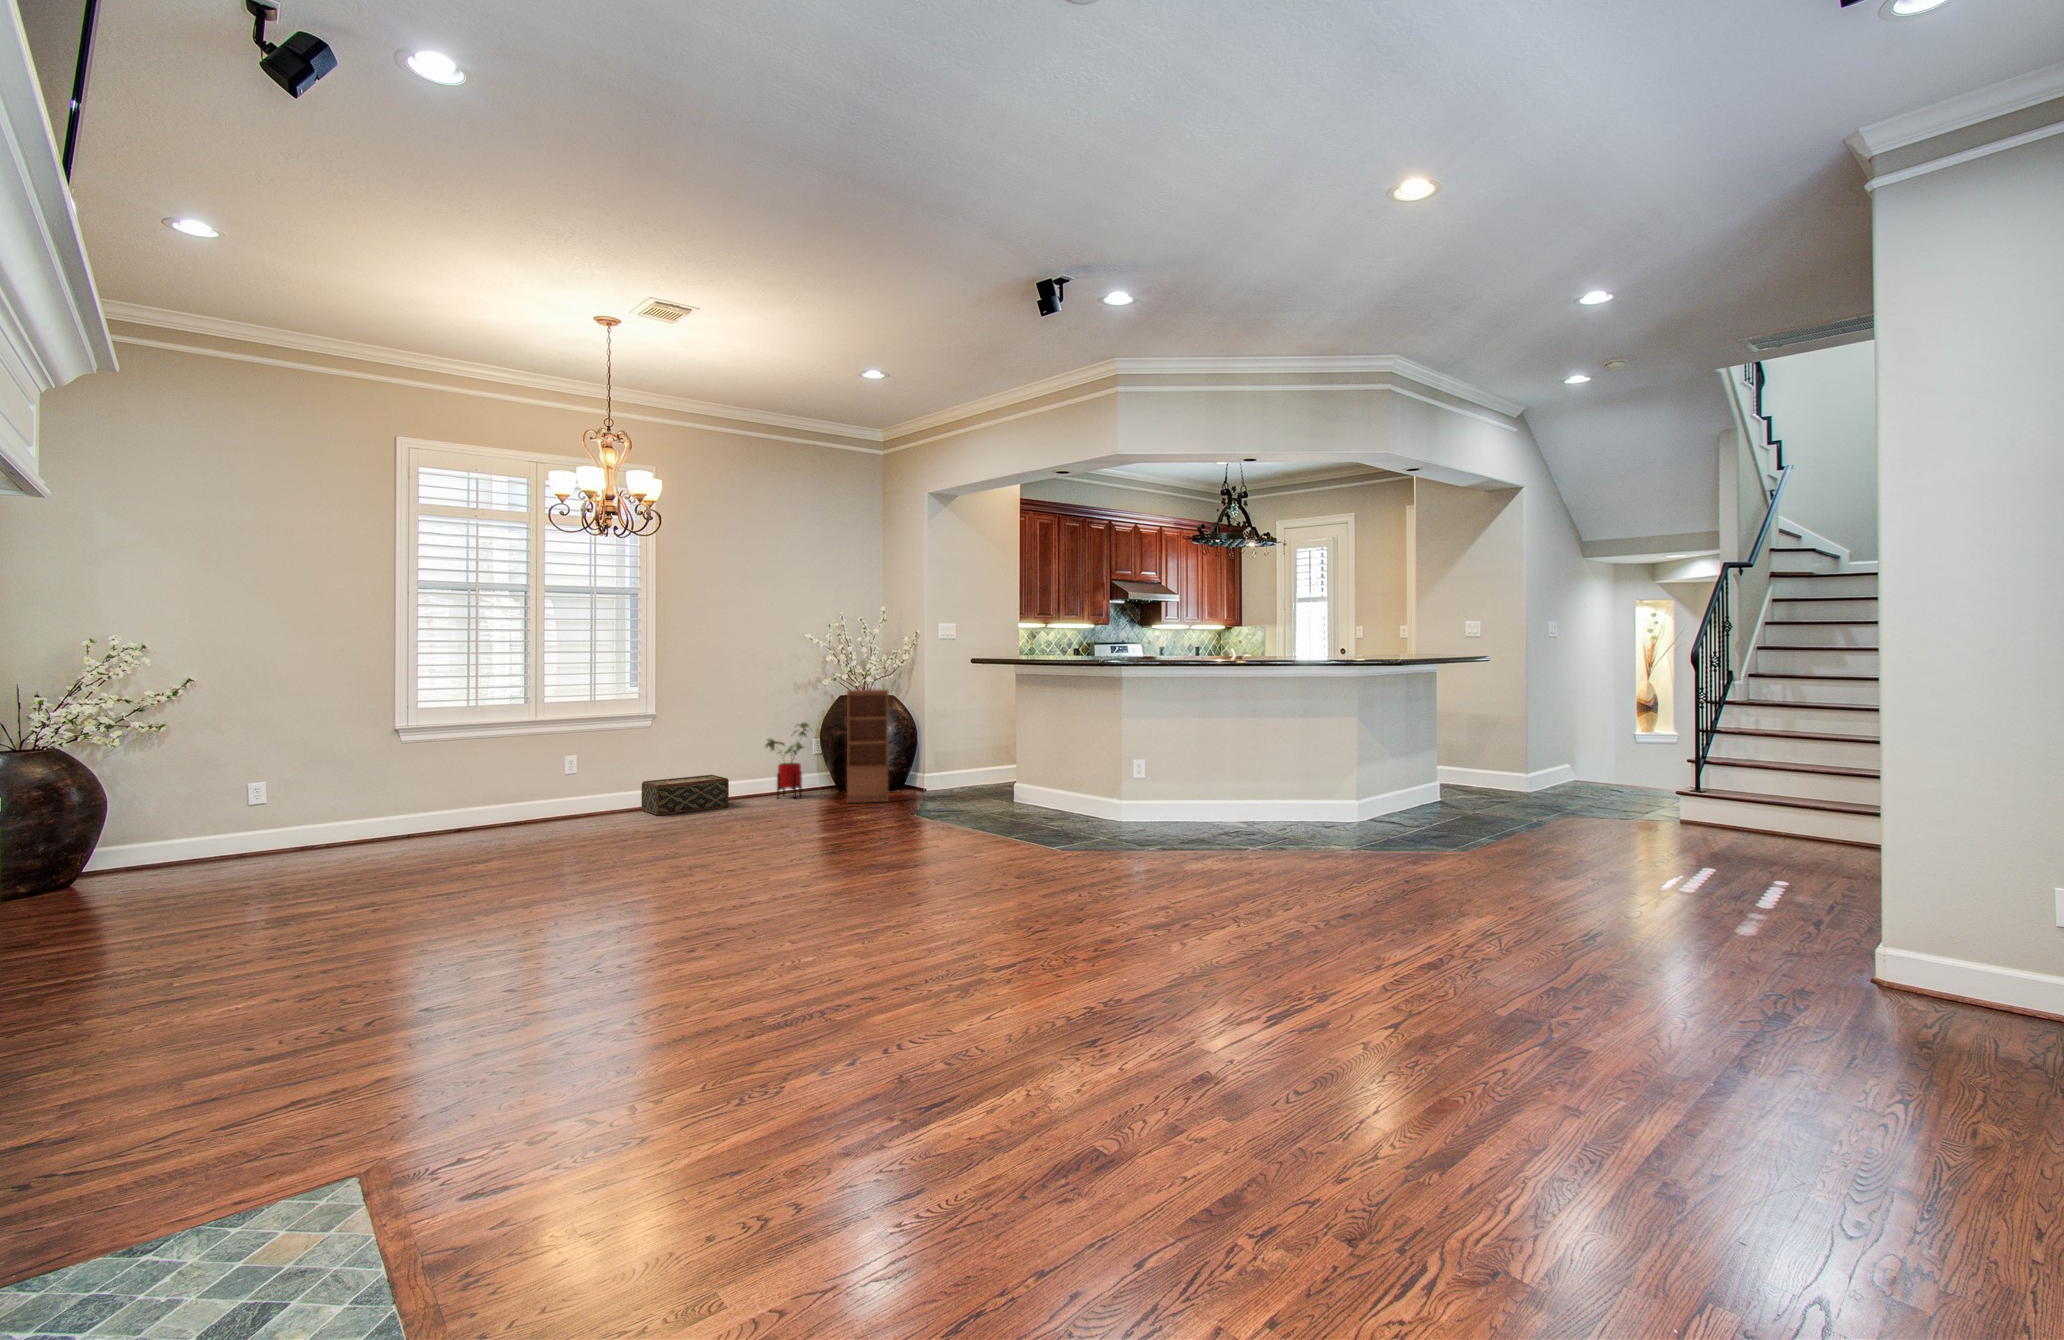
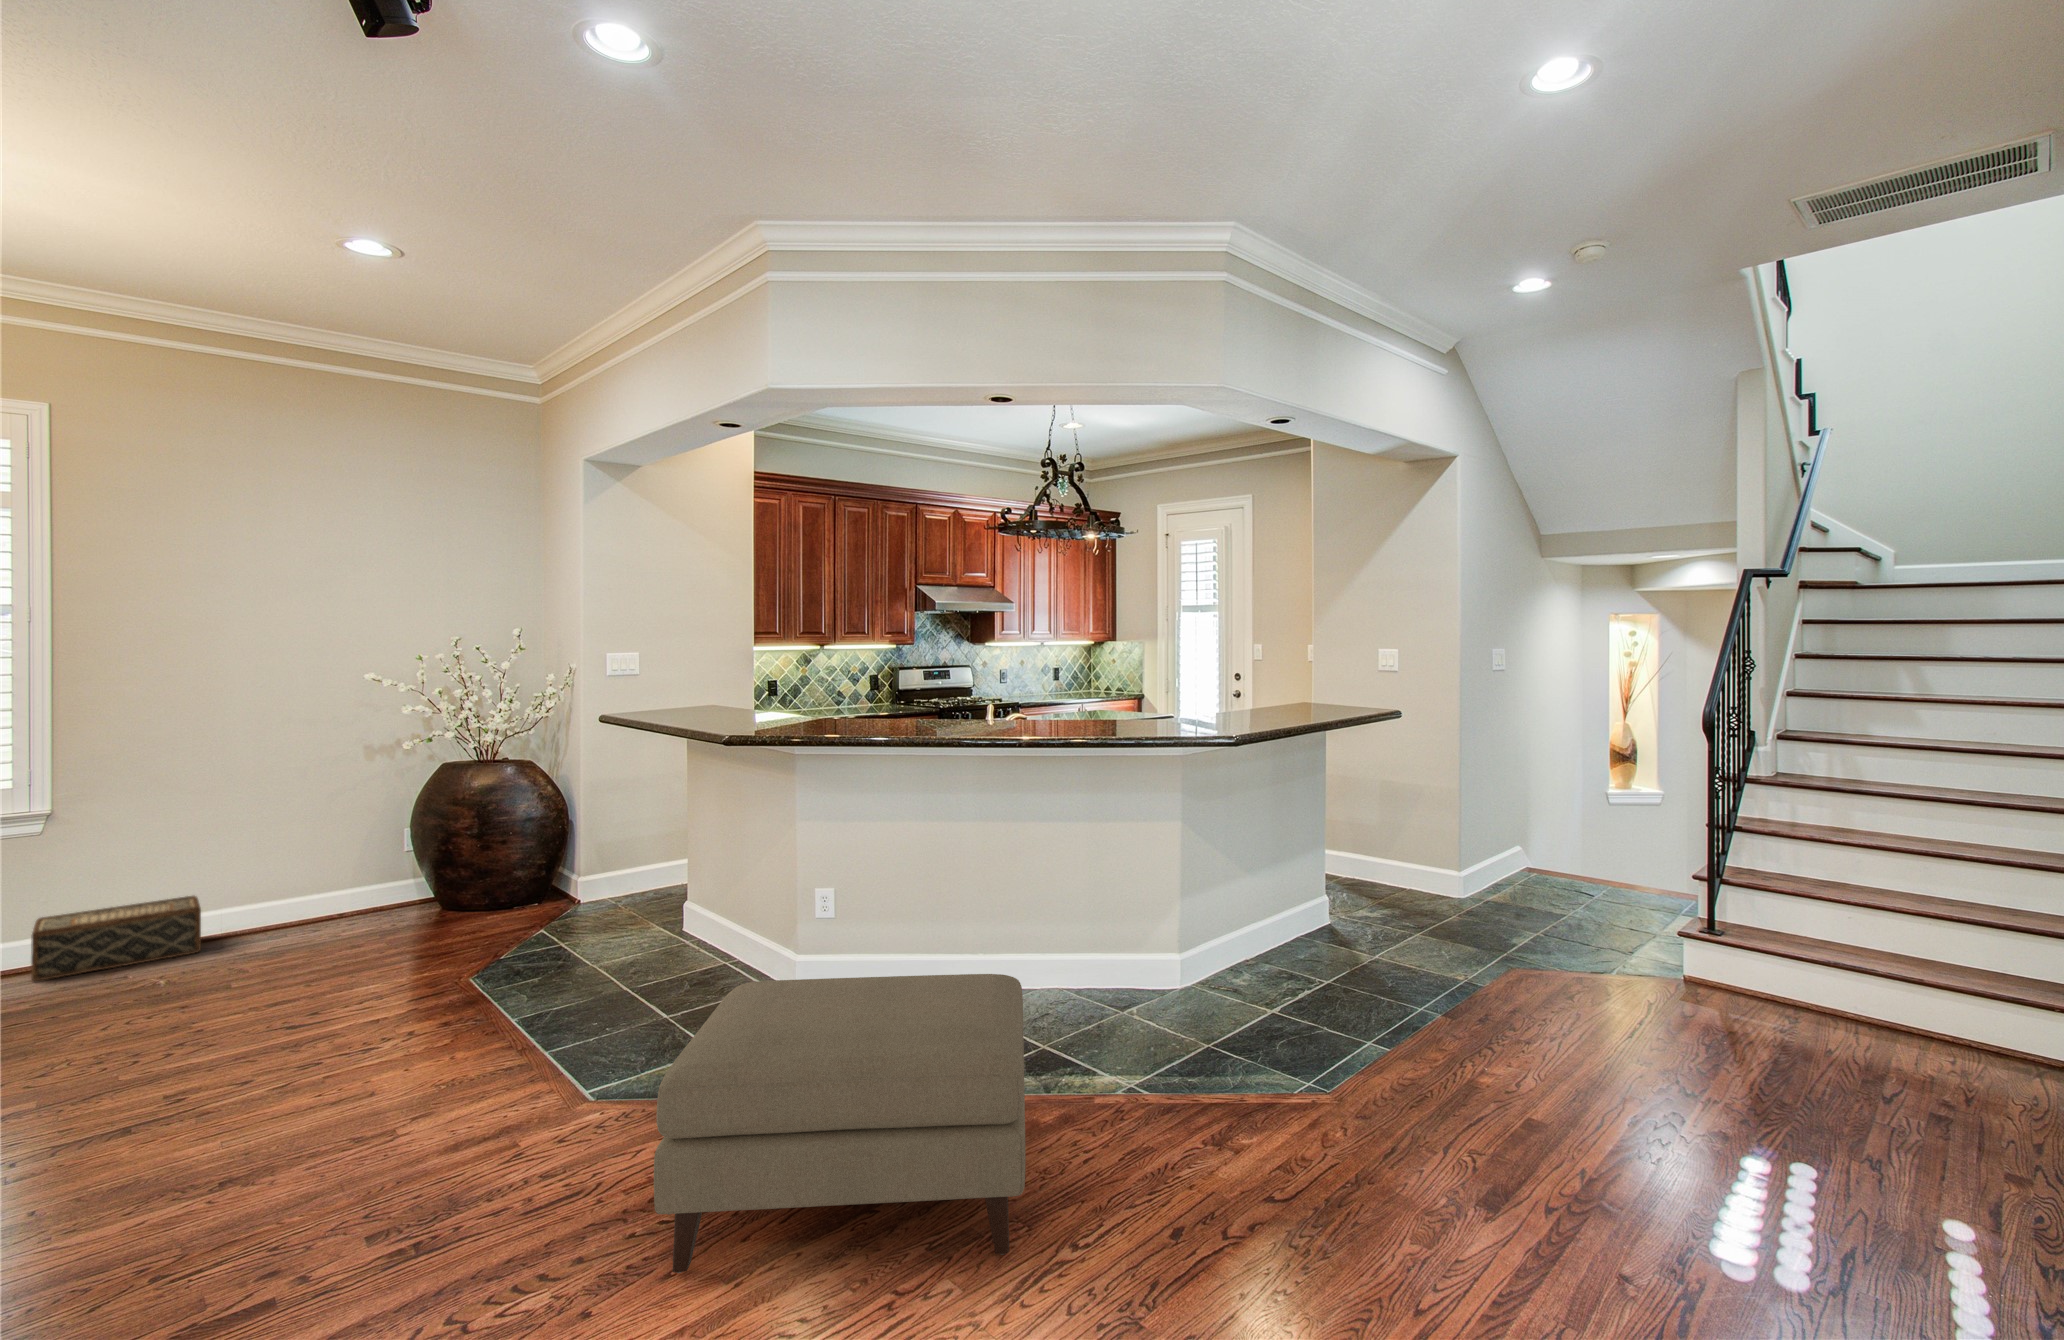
bookcase: present [847,689,889,803] -> none [406,755,501,940]
house plant: present [766,723,811,798] -> none [298,806,388,928]
ottoman: none [1154,775,1340,889] -> present [654,974,1025,1273]

